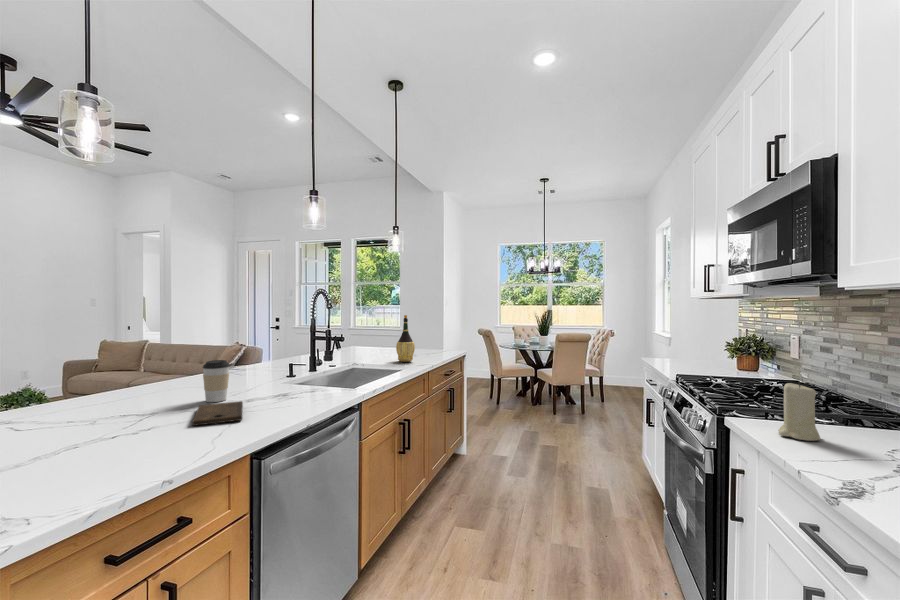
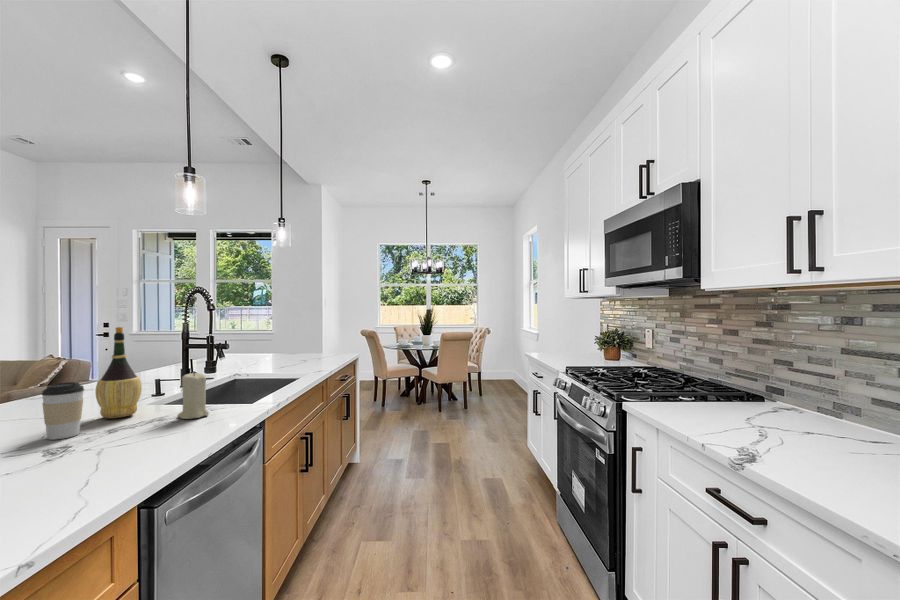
wine bottle: present [396,315,415,362] -> present [95,327,142,418]
candle: present [778,382,820,441] -> present [177,372,209,419]
cutting board: present [192,401,243,426] -> none [43,434,120,474]

